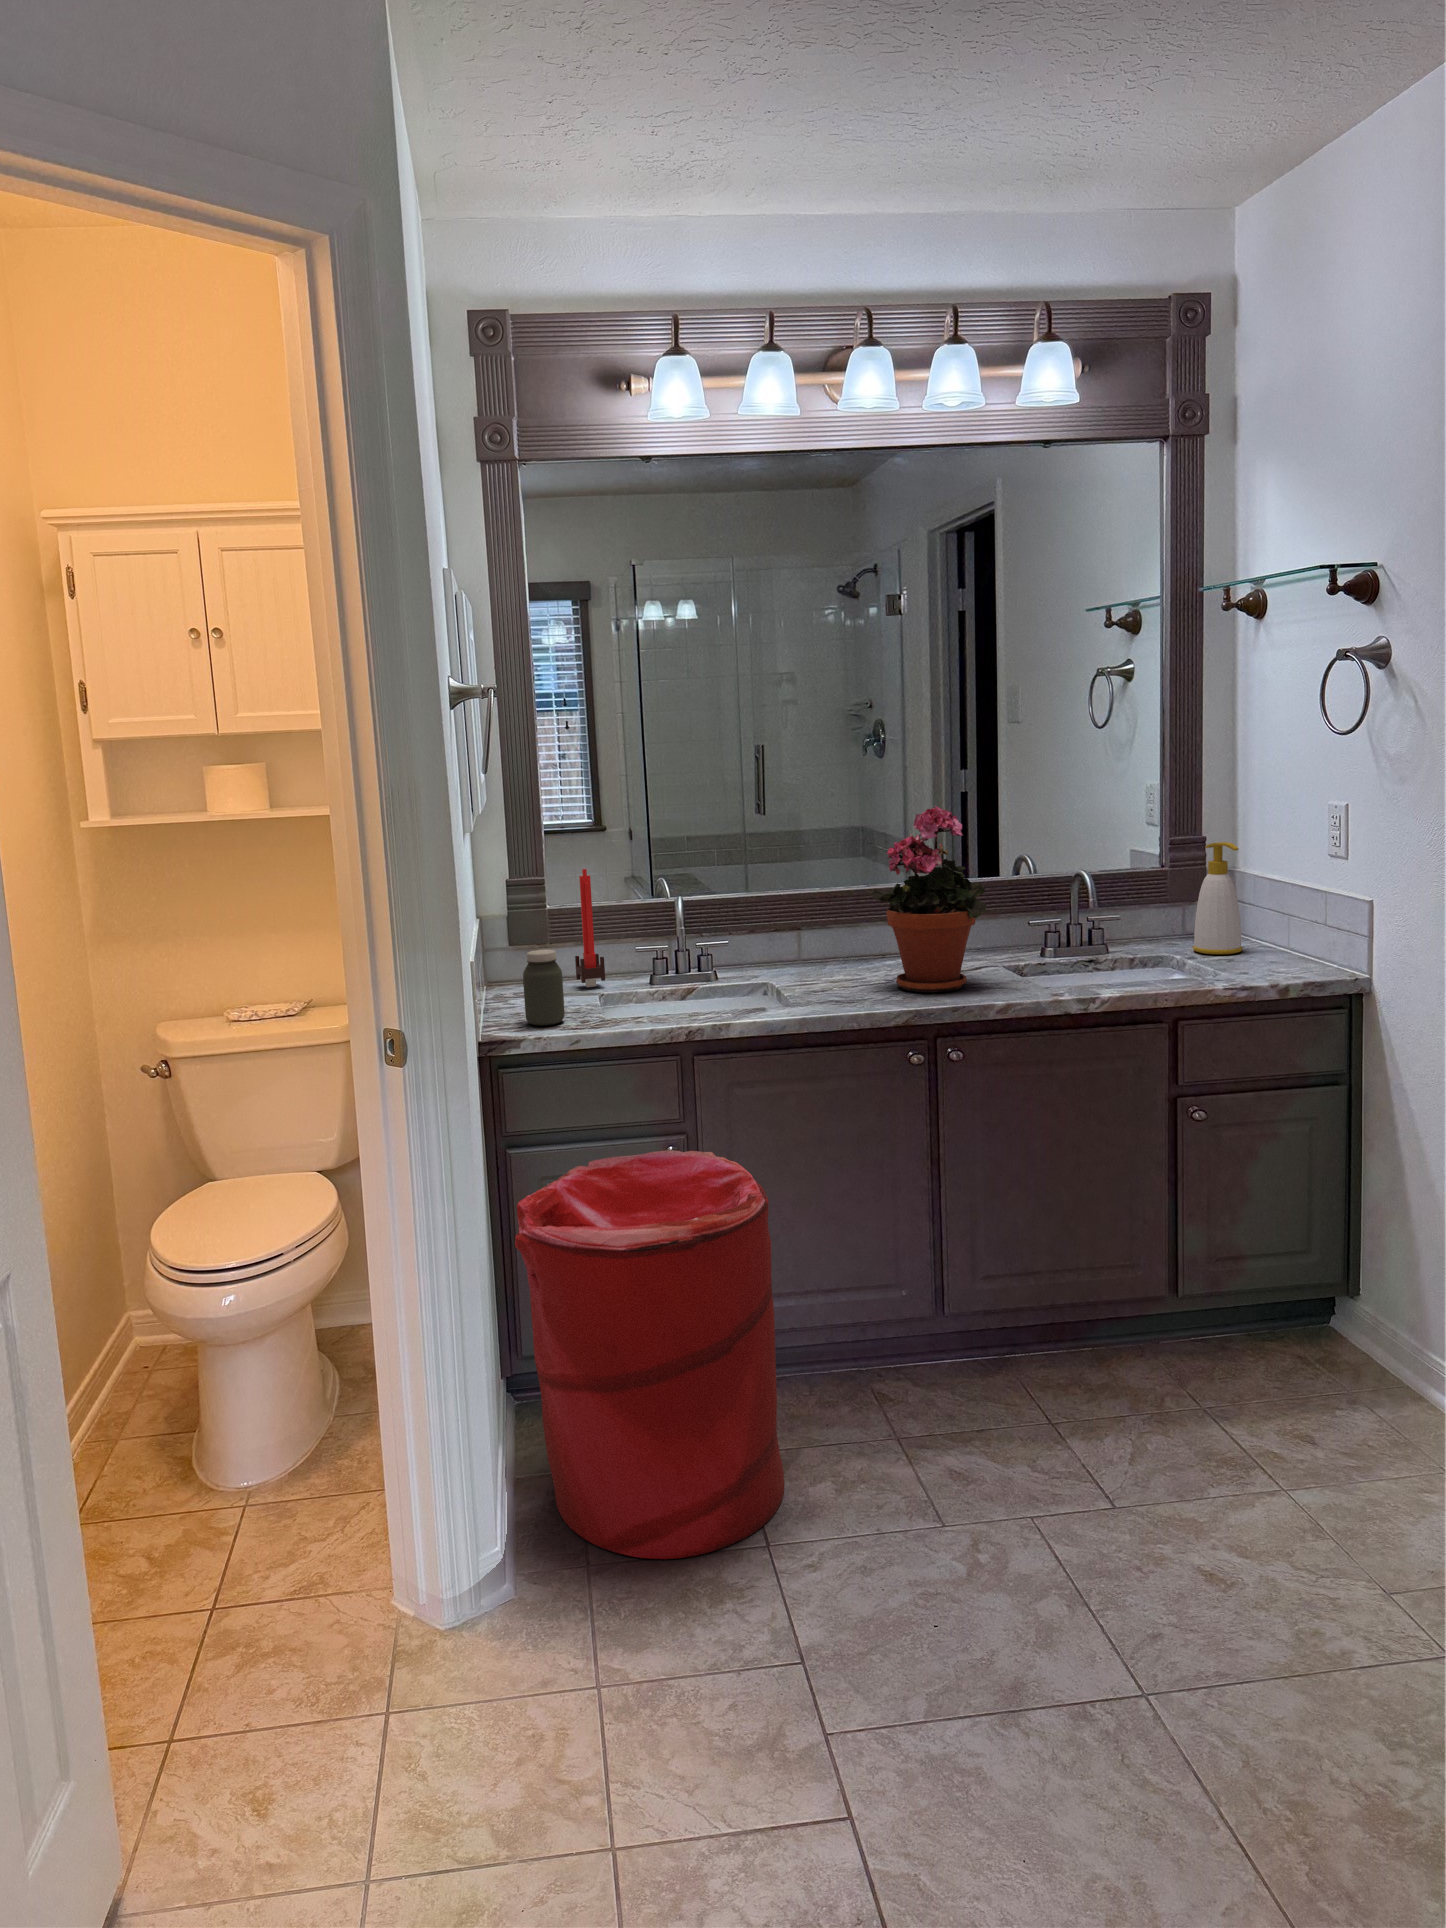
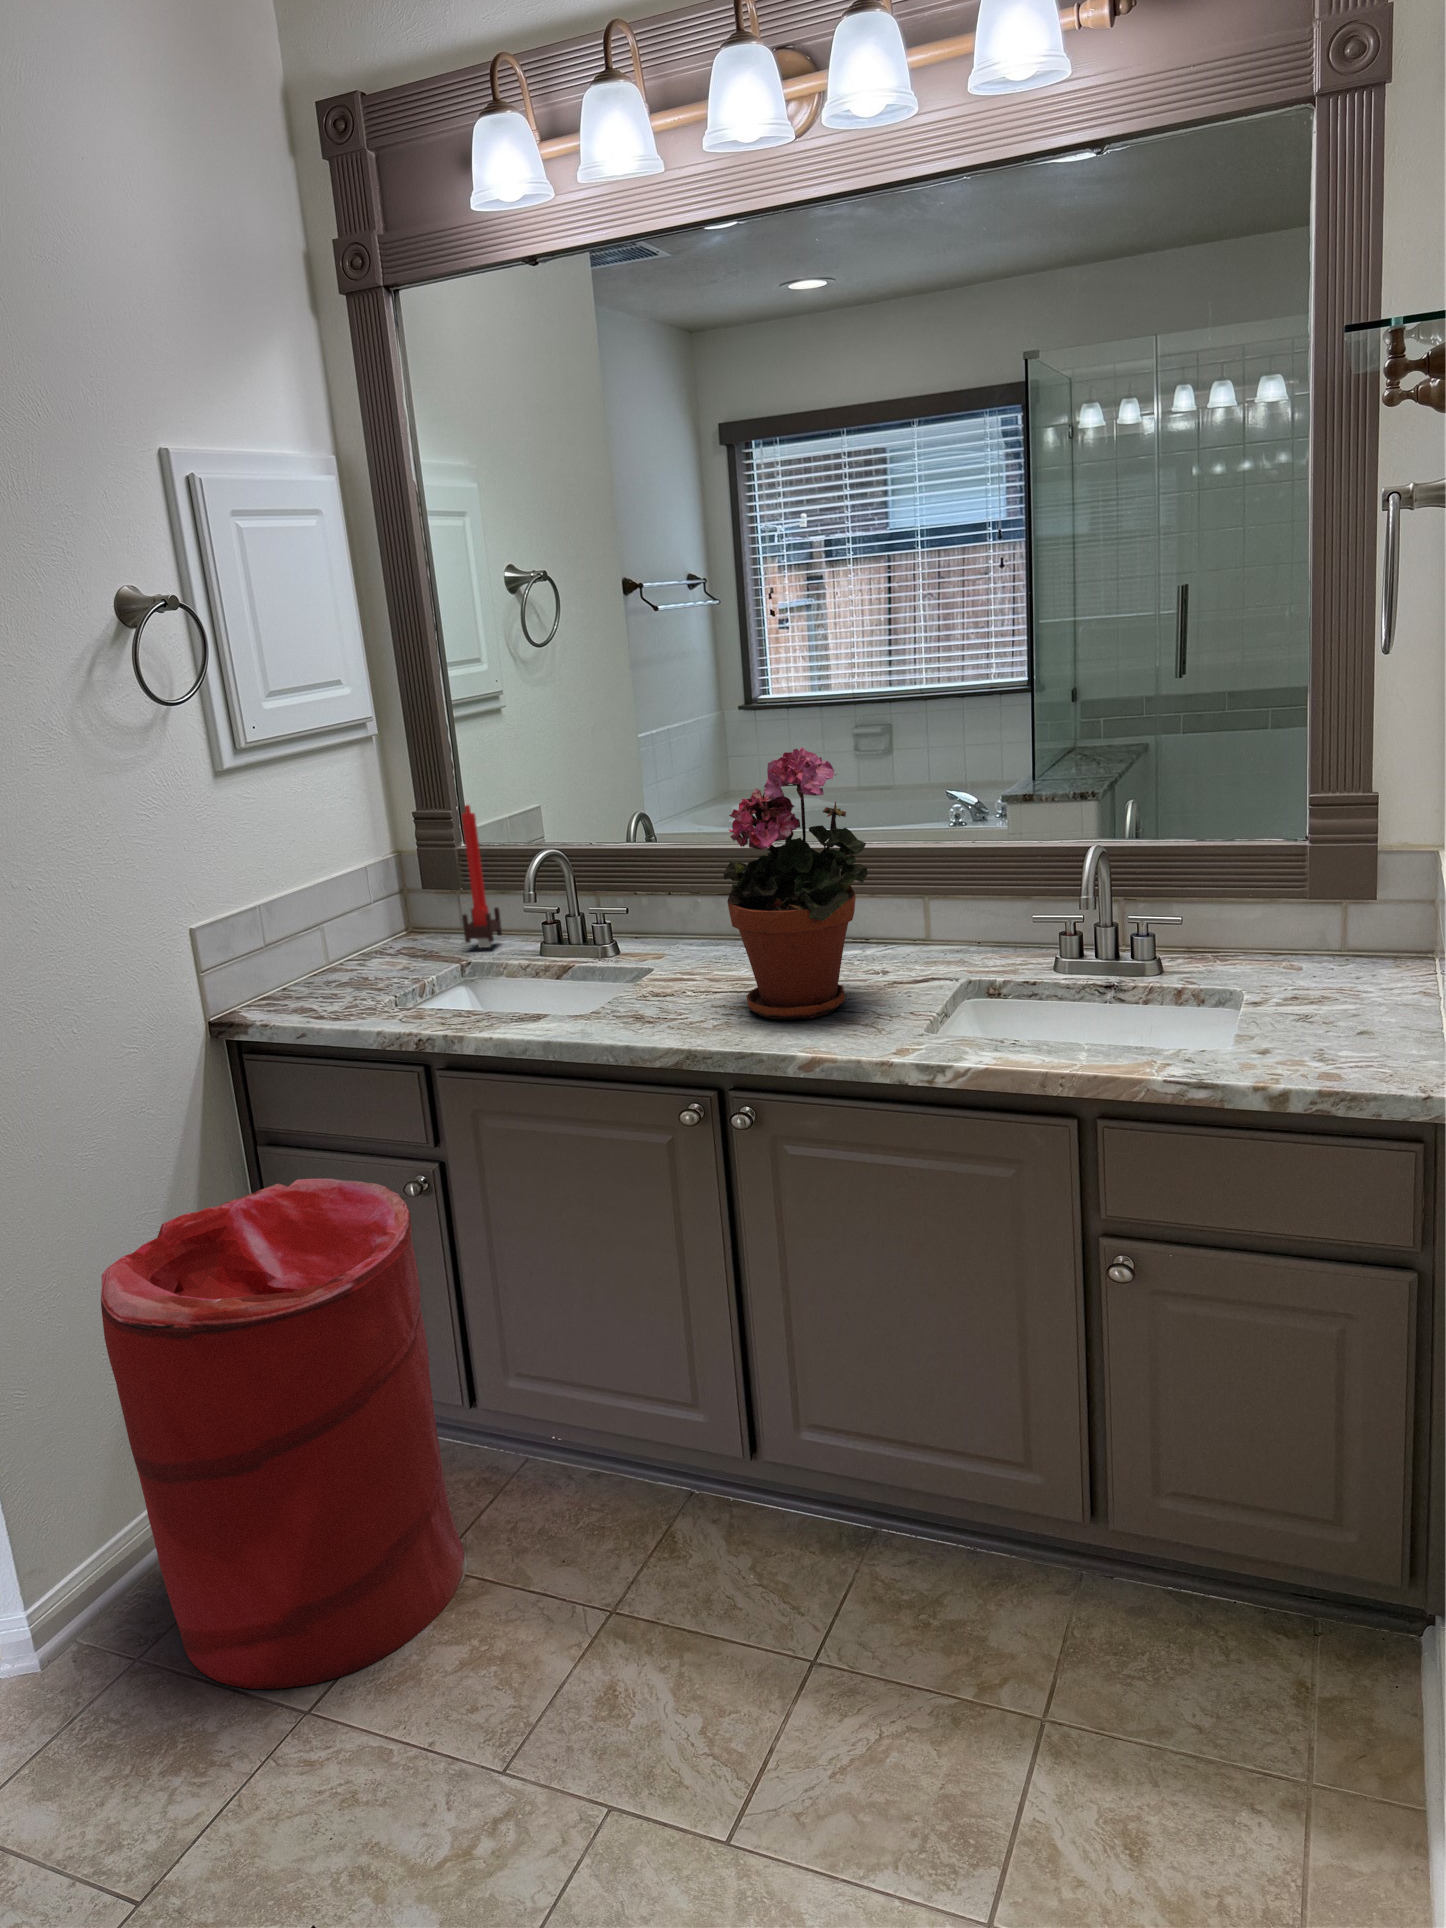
soap bottle: present [1193,842,1243,954] -> none [1292,812,1378,1003]
jar: present [523,950,565,1025] -> none [290,913,345,1005]

